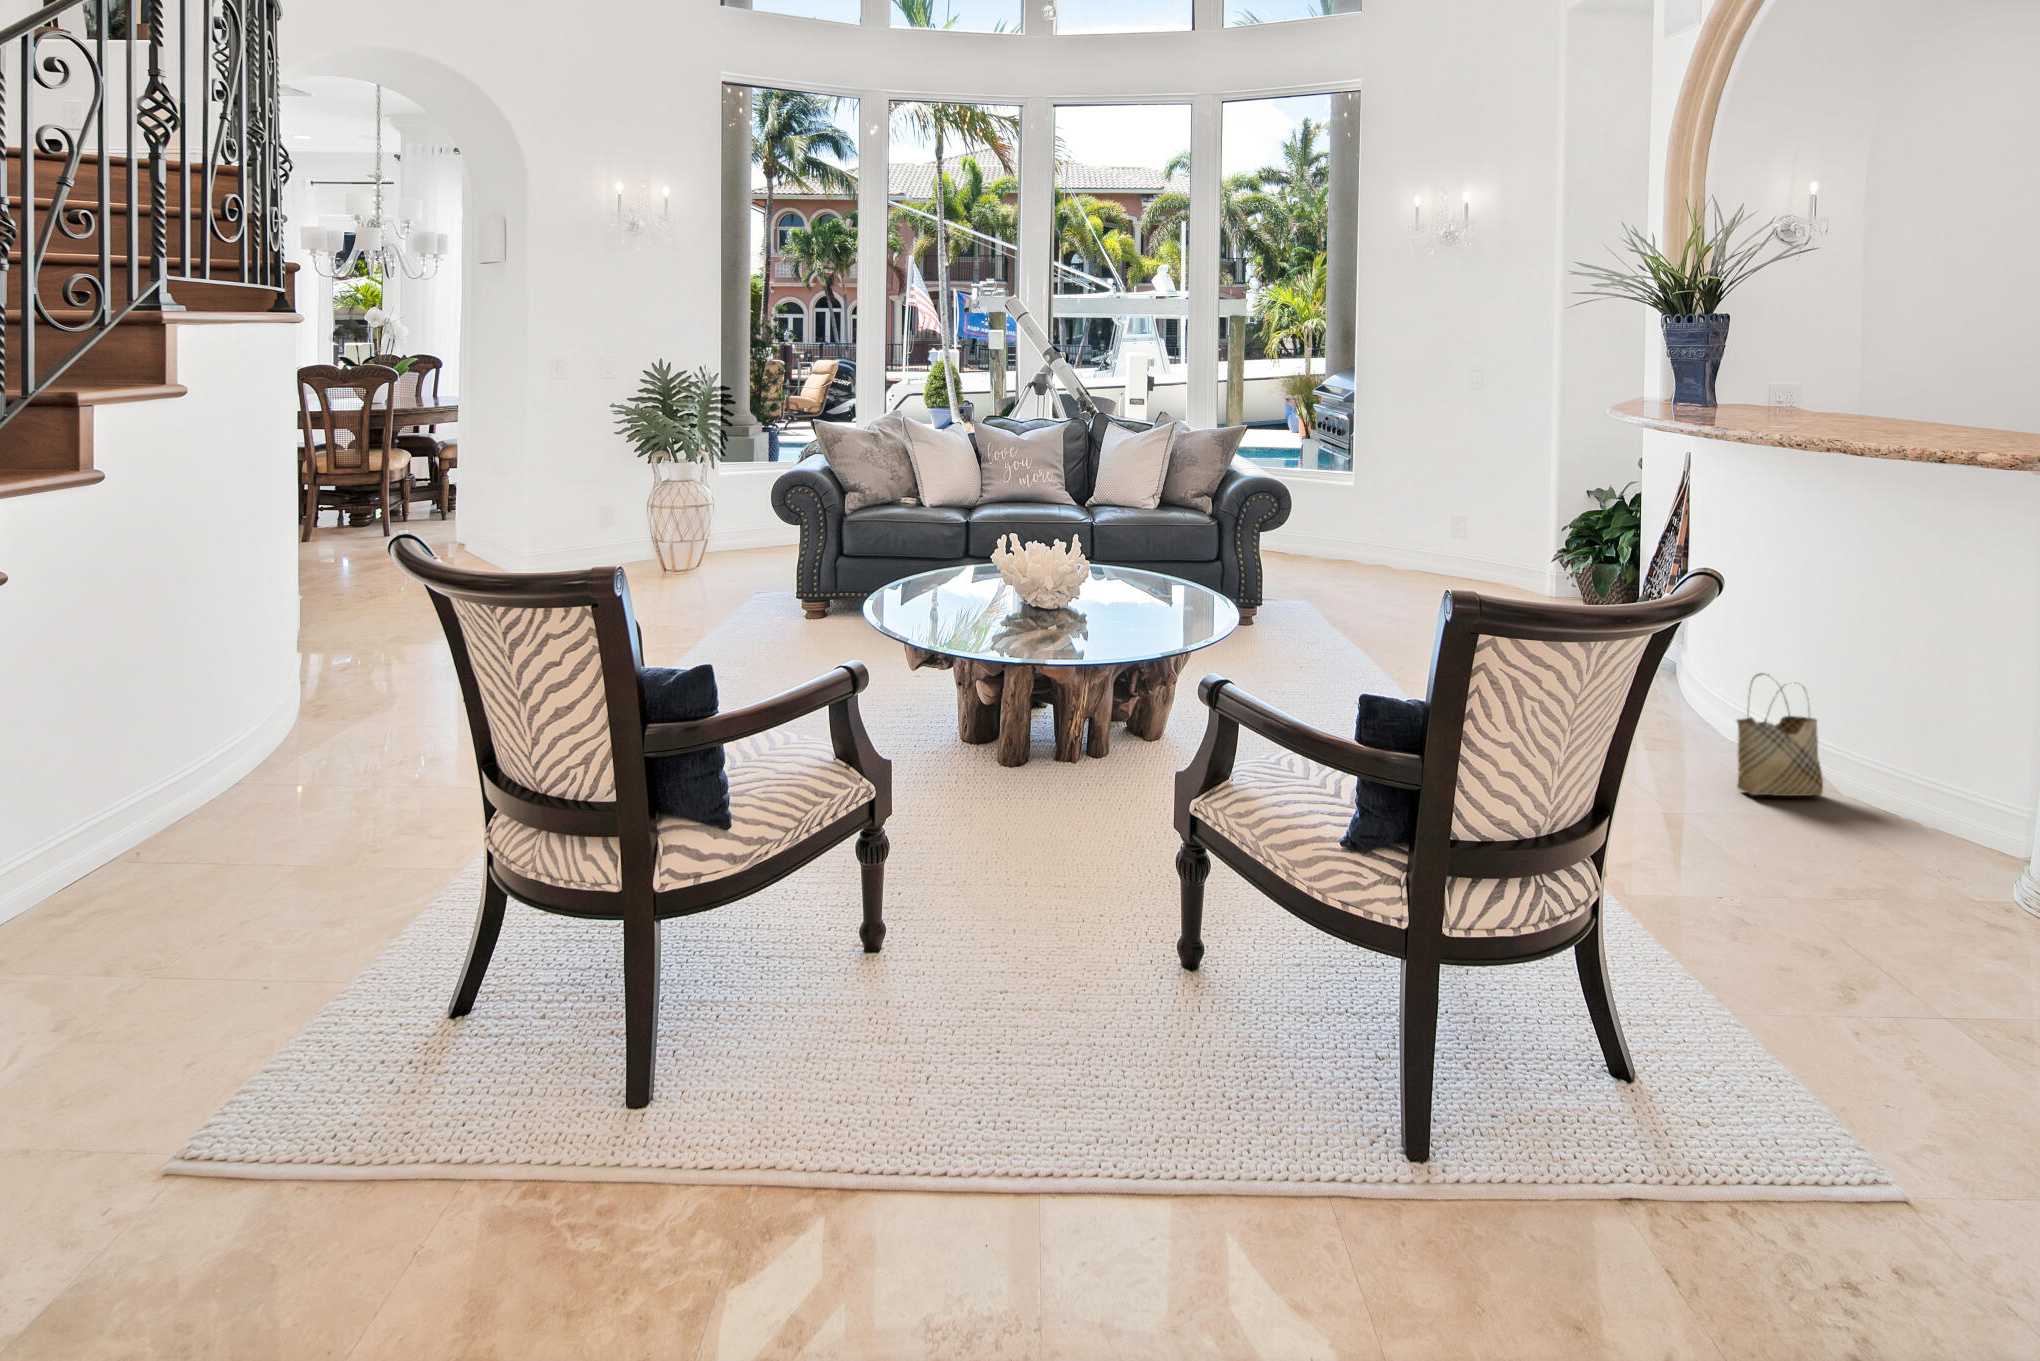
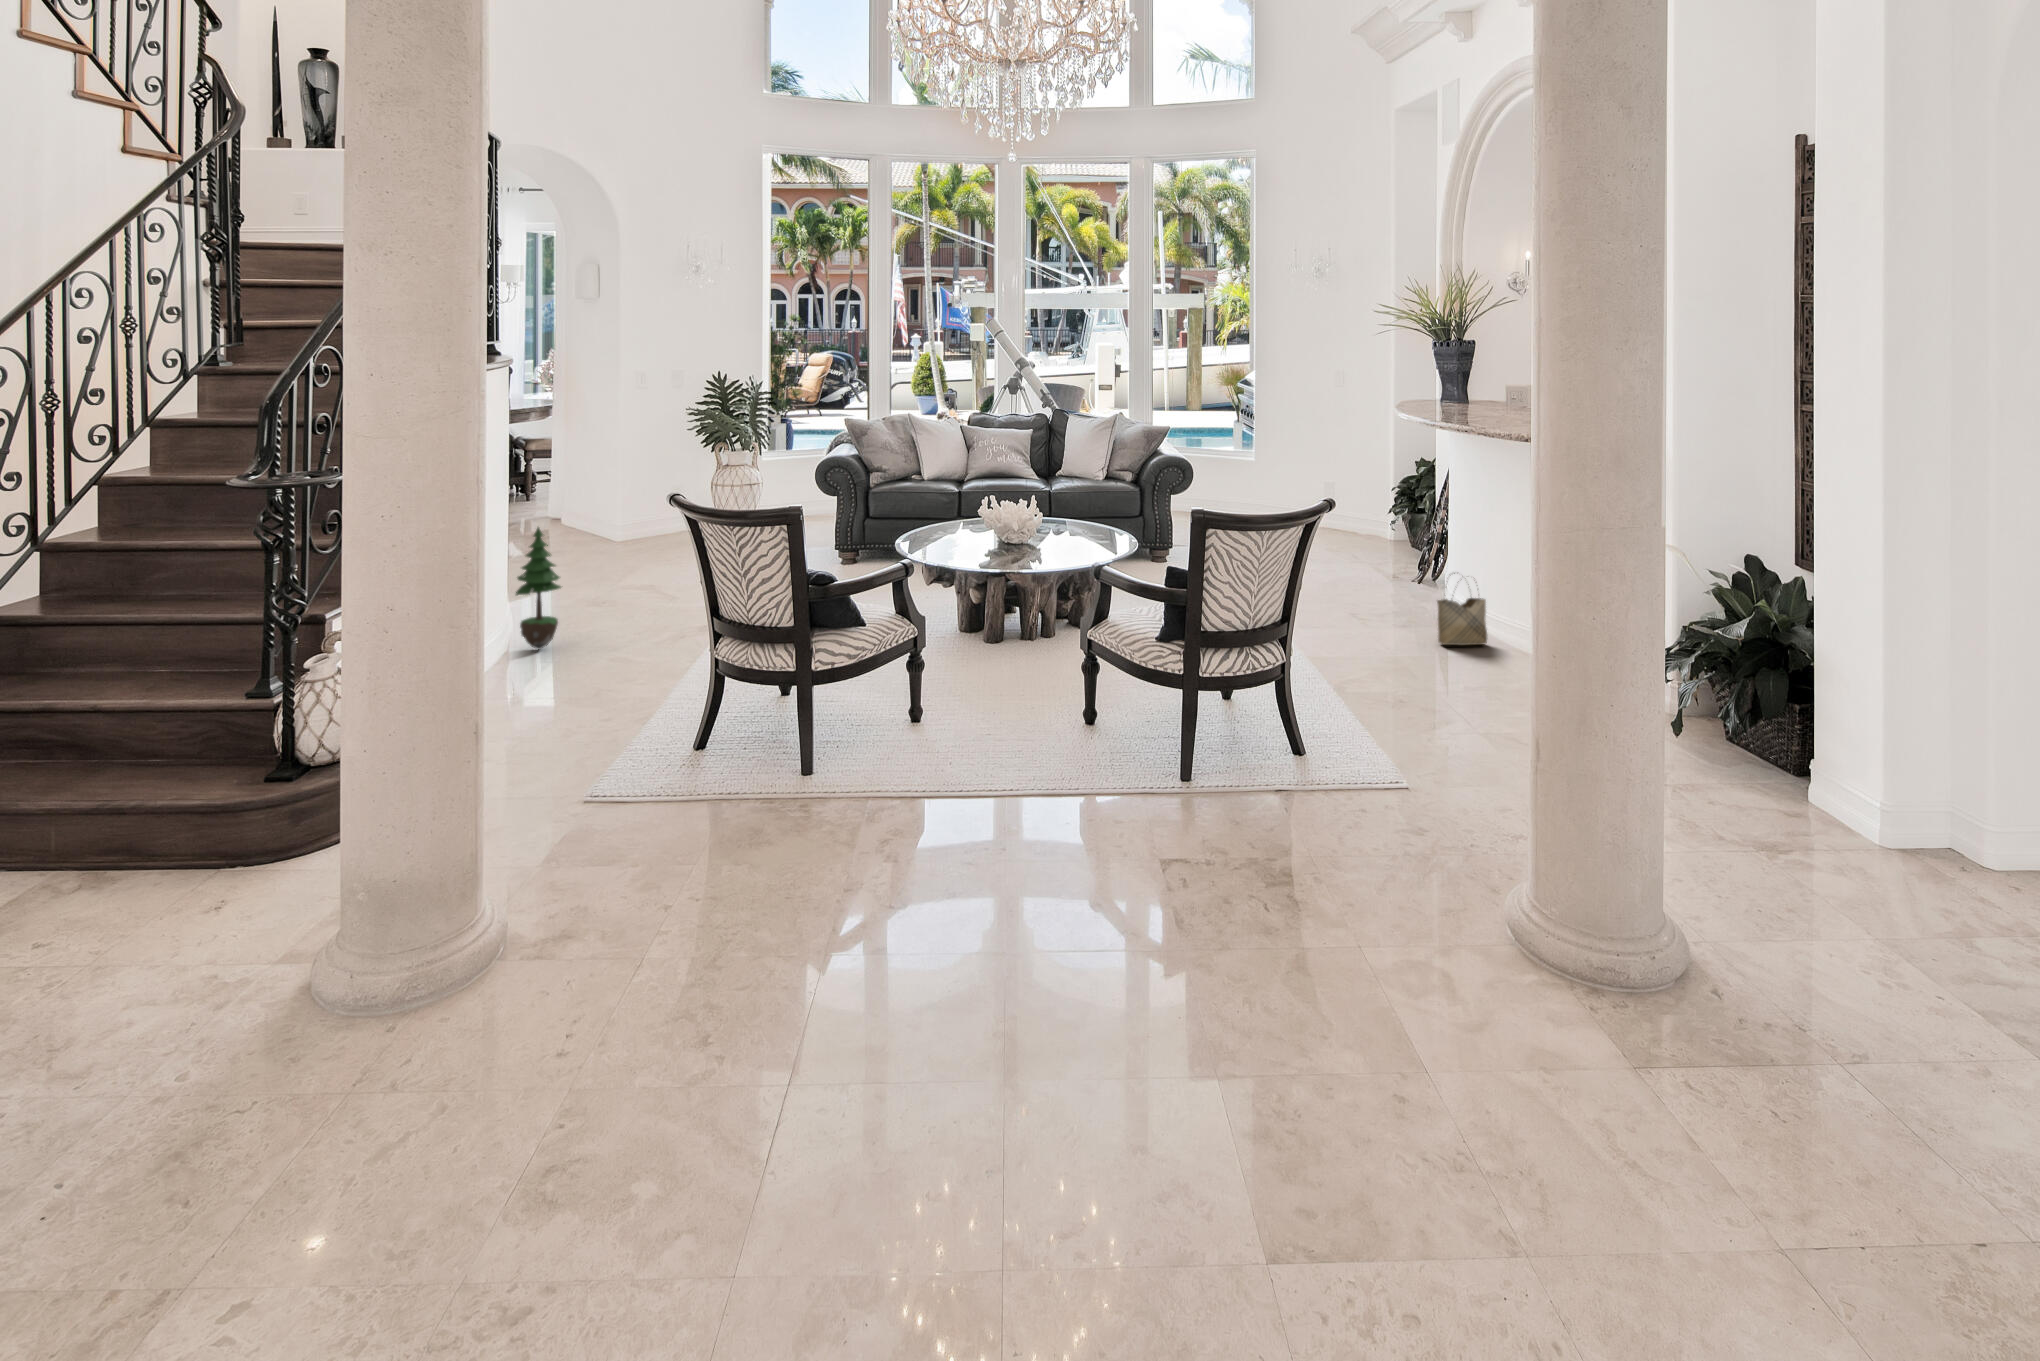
potted tree: none [262,570,342,767] -> present [516,527,561,649]

